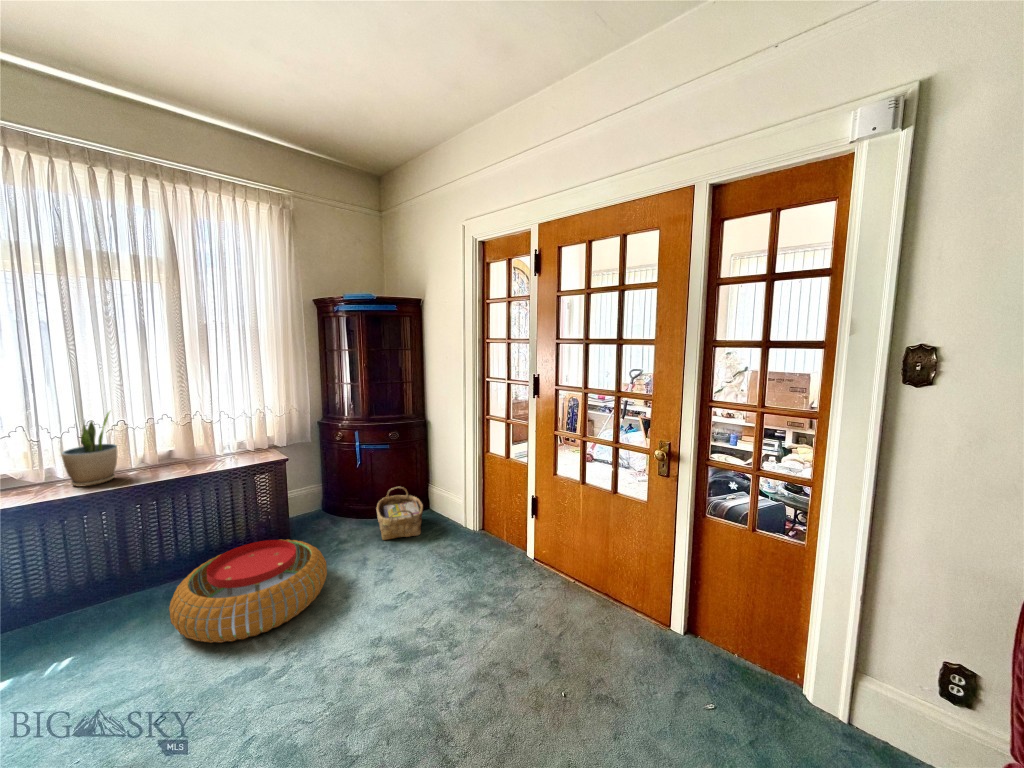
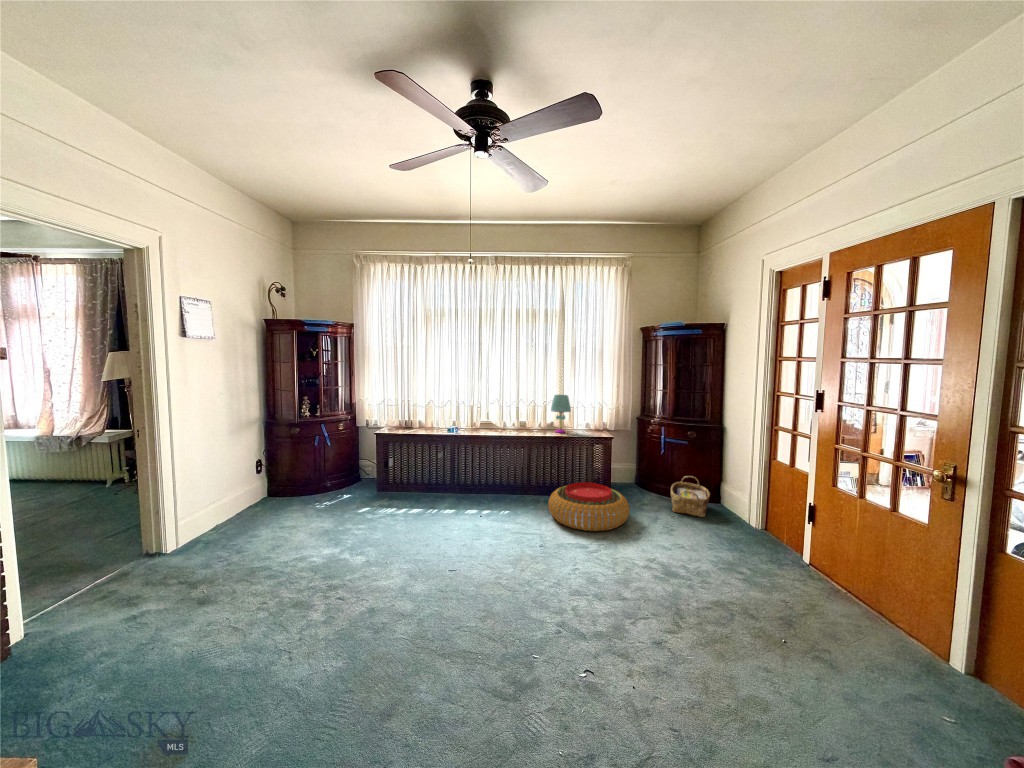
table lamp: none [162,403,206,470] -> present [551,395,571,433]
potted plant: present [62,412,117,487] -> none [512,395,532,432]

